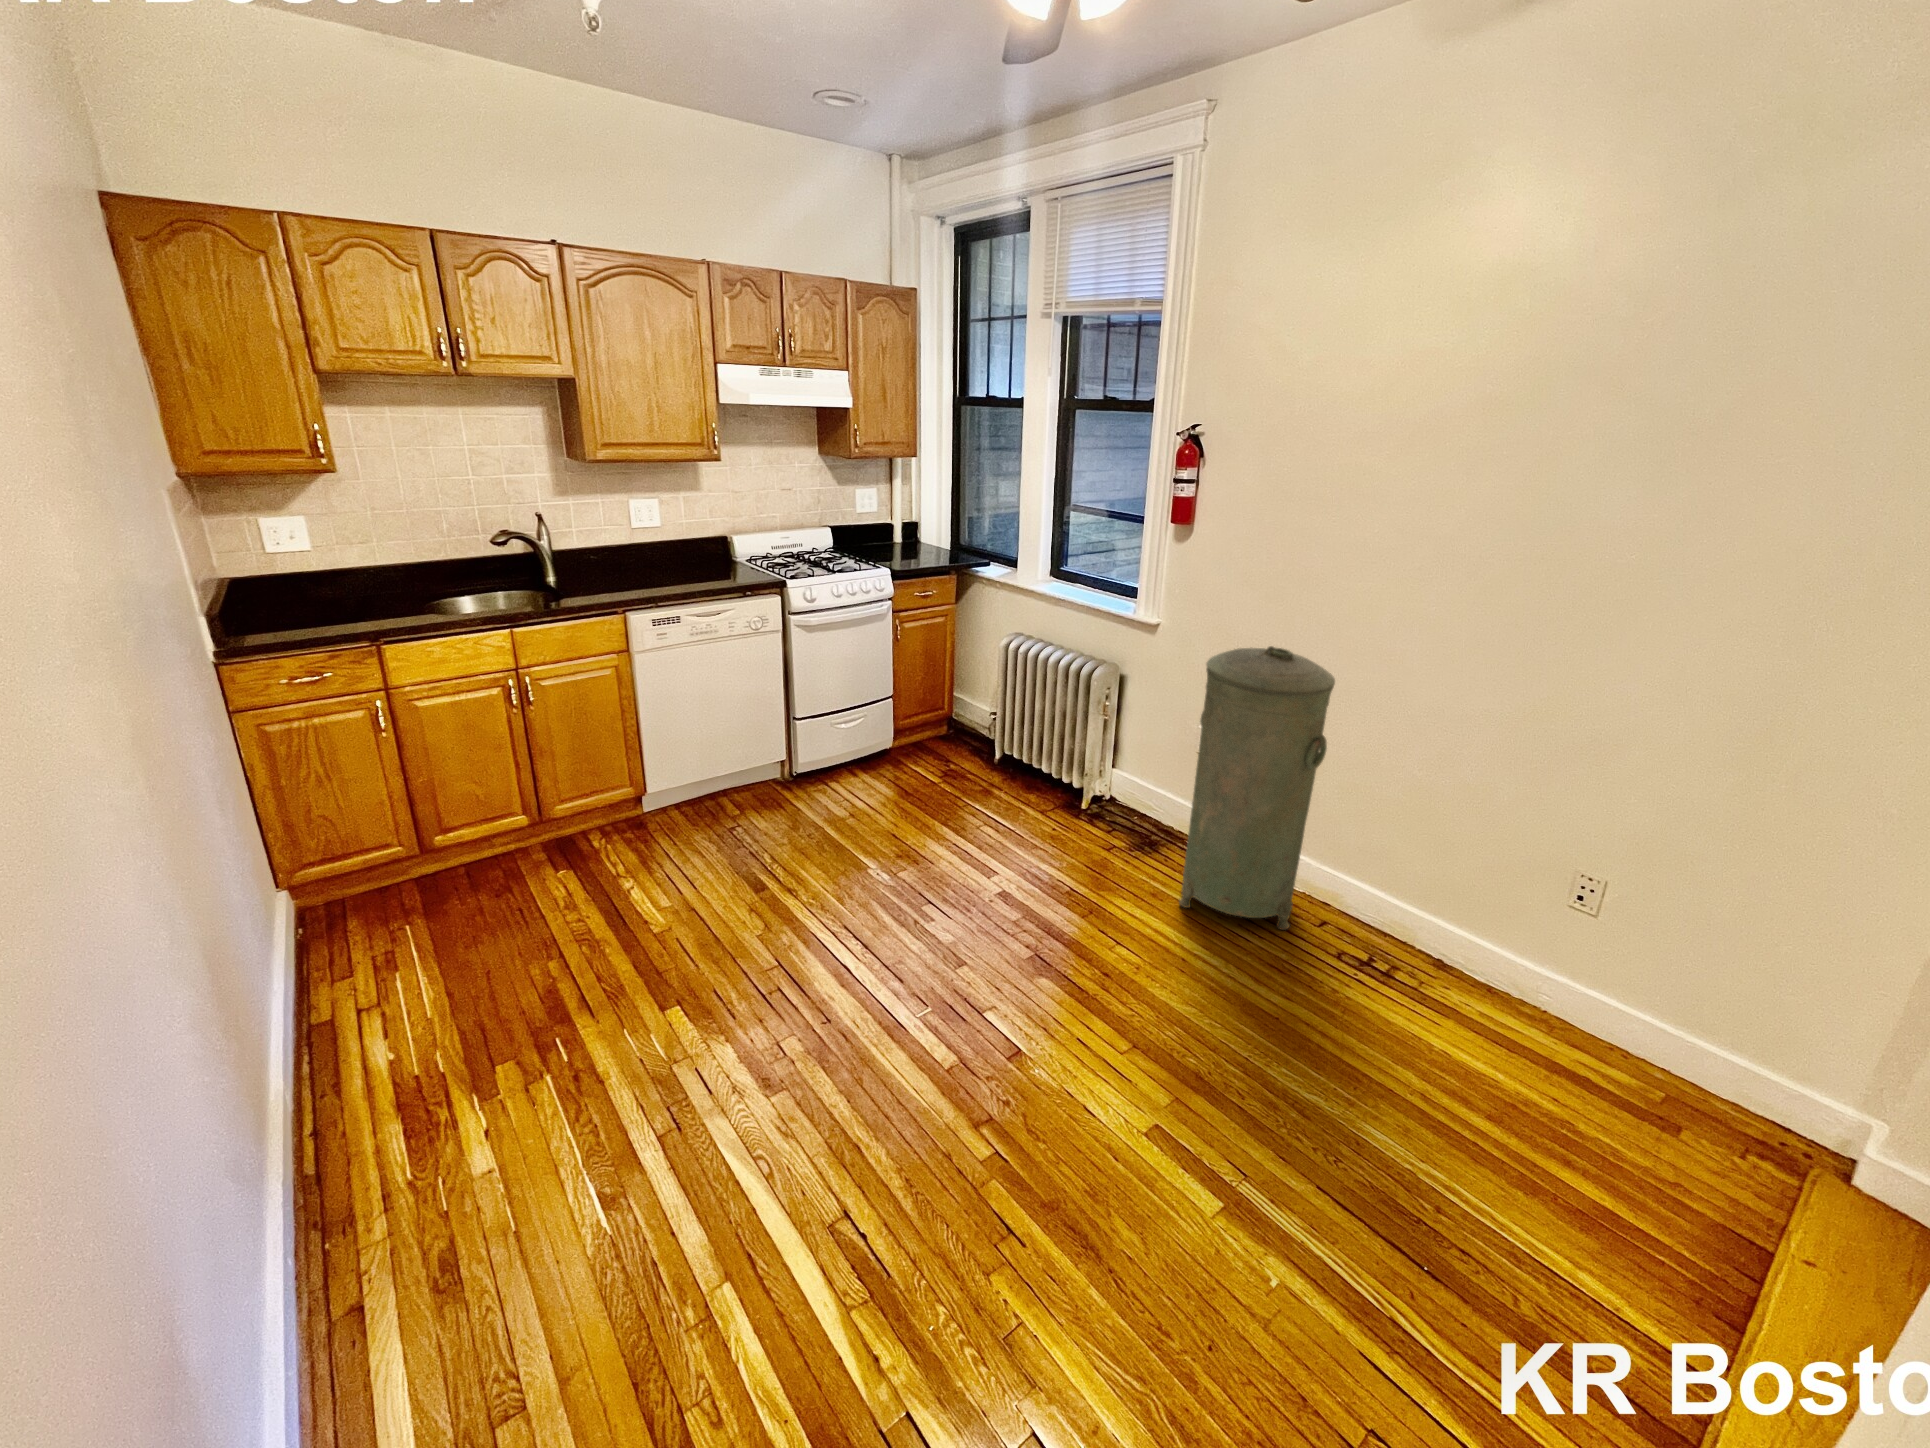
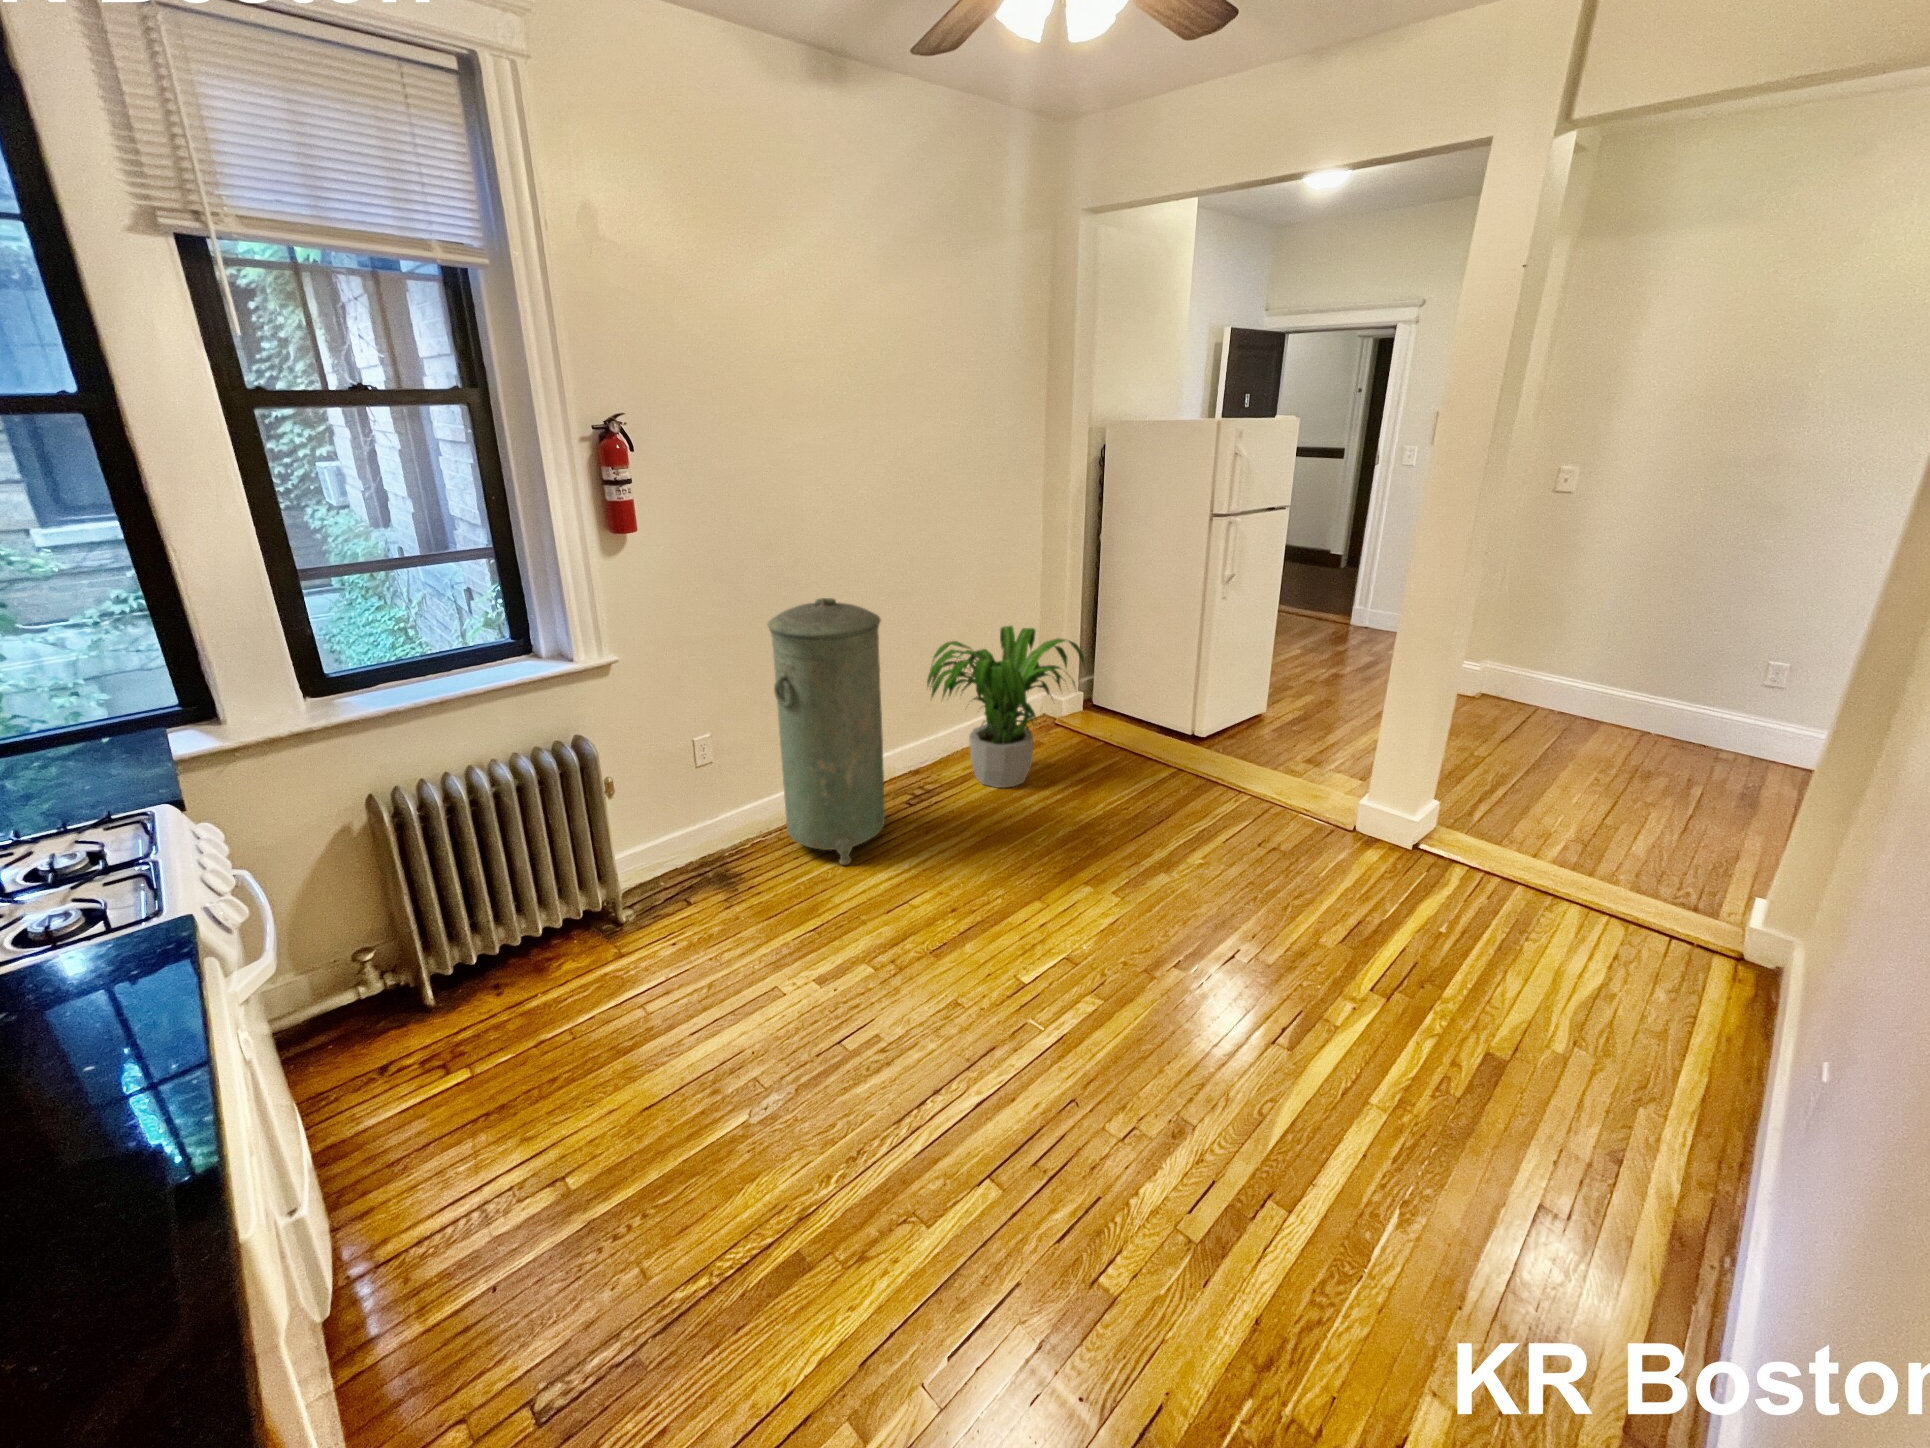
potted plant: none [1363,821,1722,1088] -> present [927,626,1084,788]

